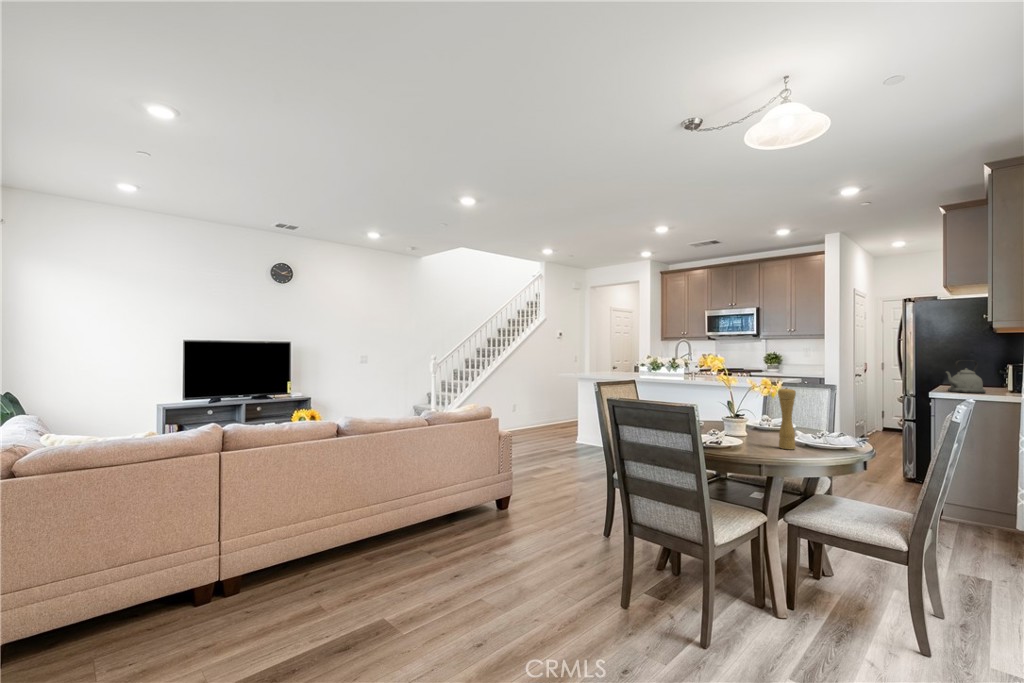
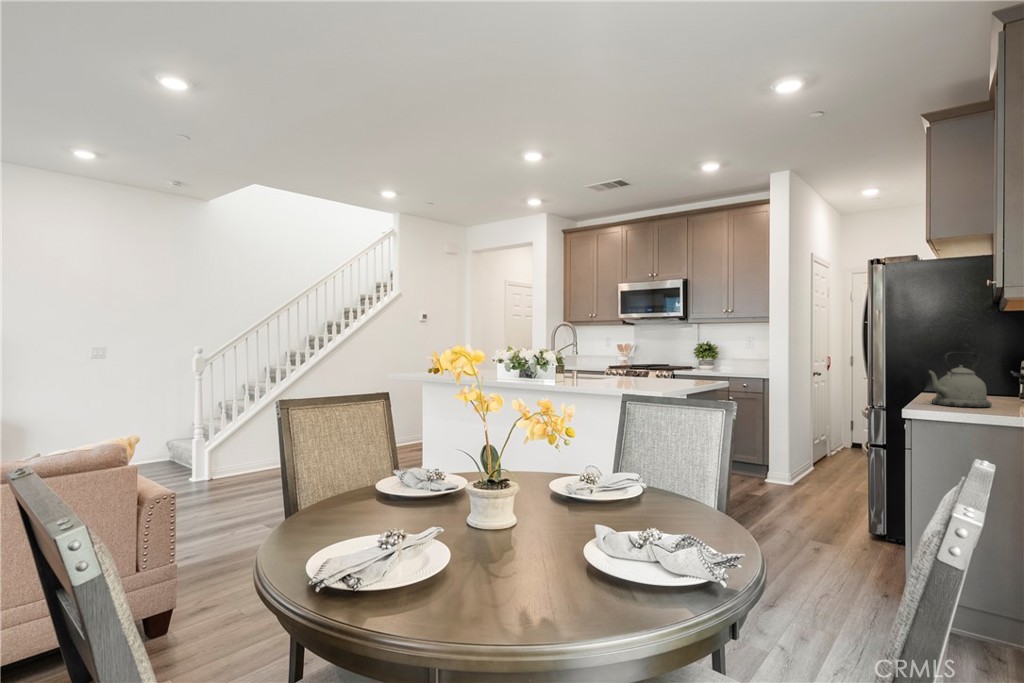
pepper mill: present [778,388,796,449] -> none [502,428,544,602]

